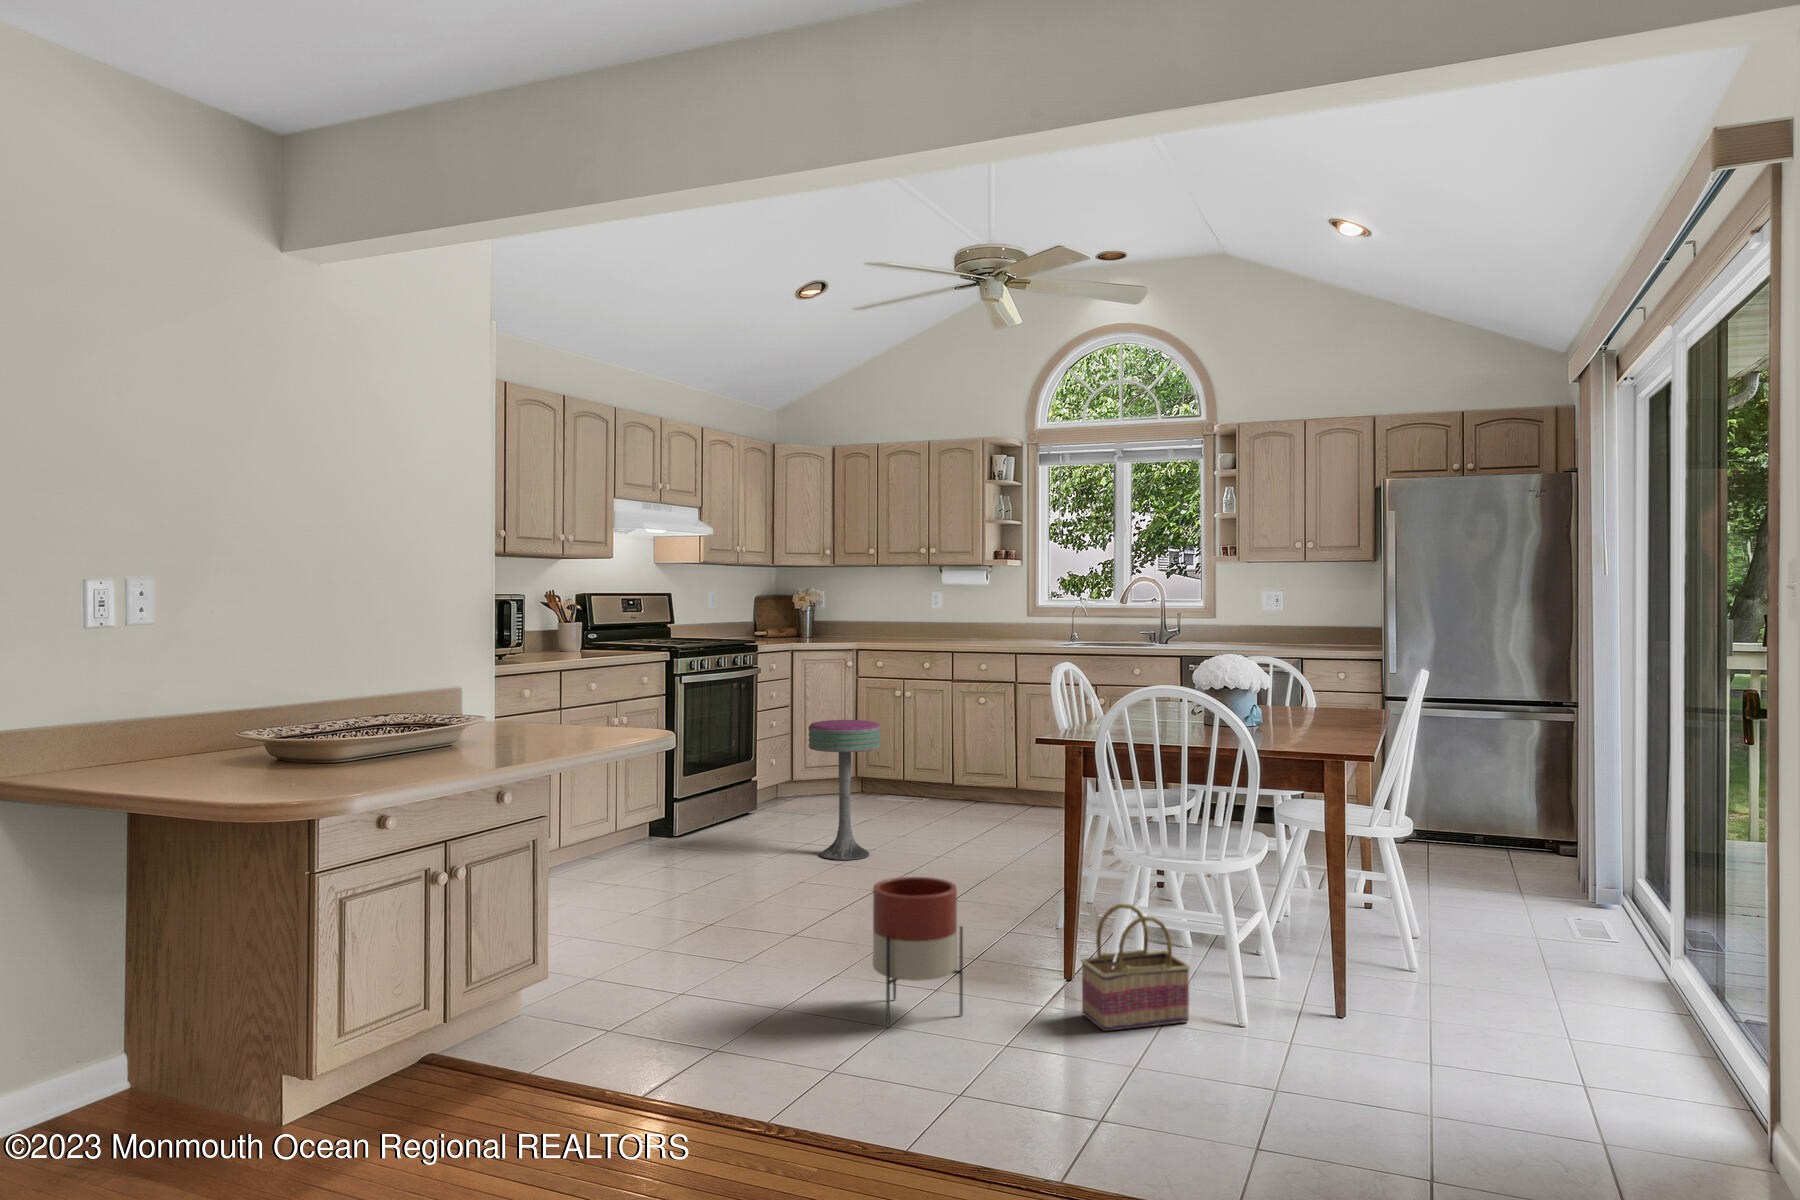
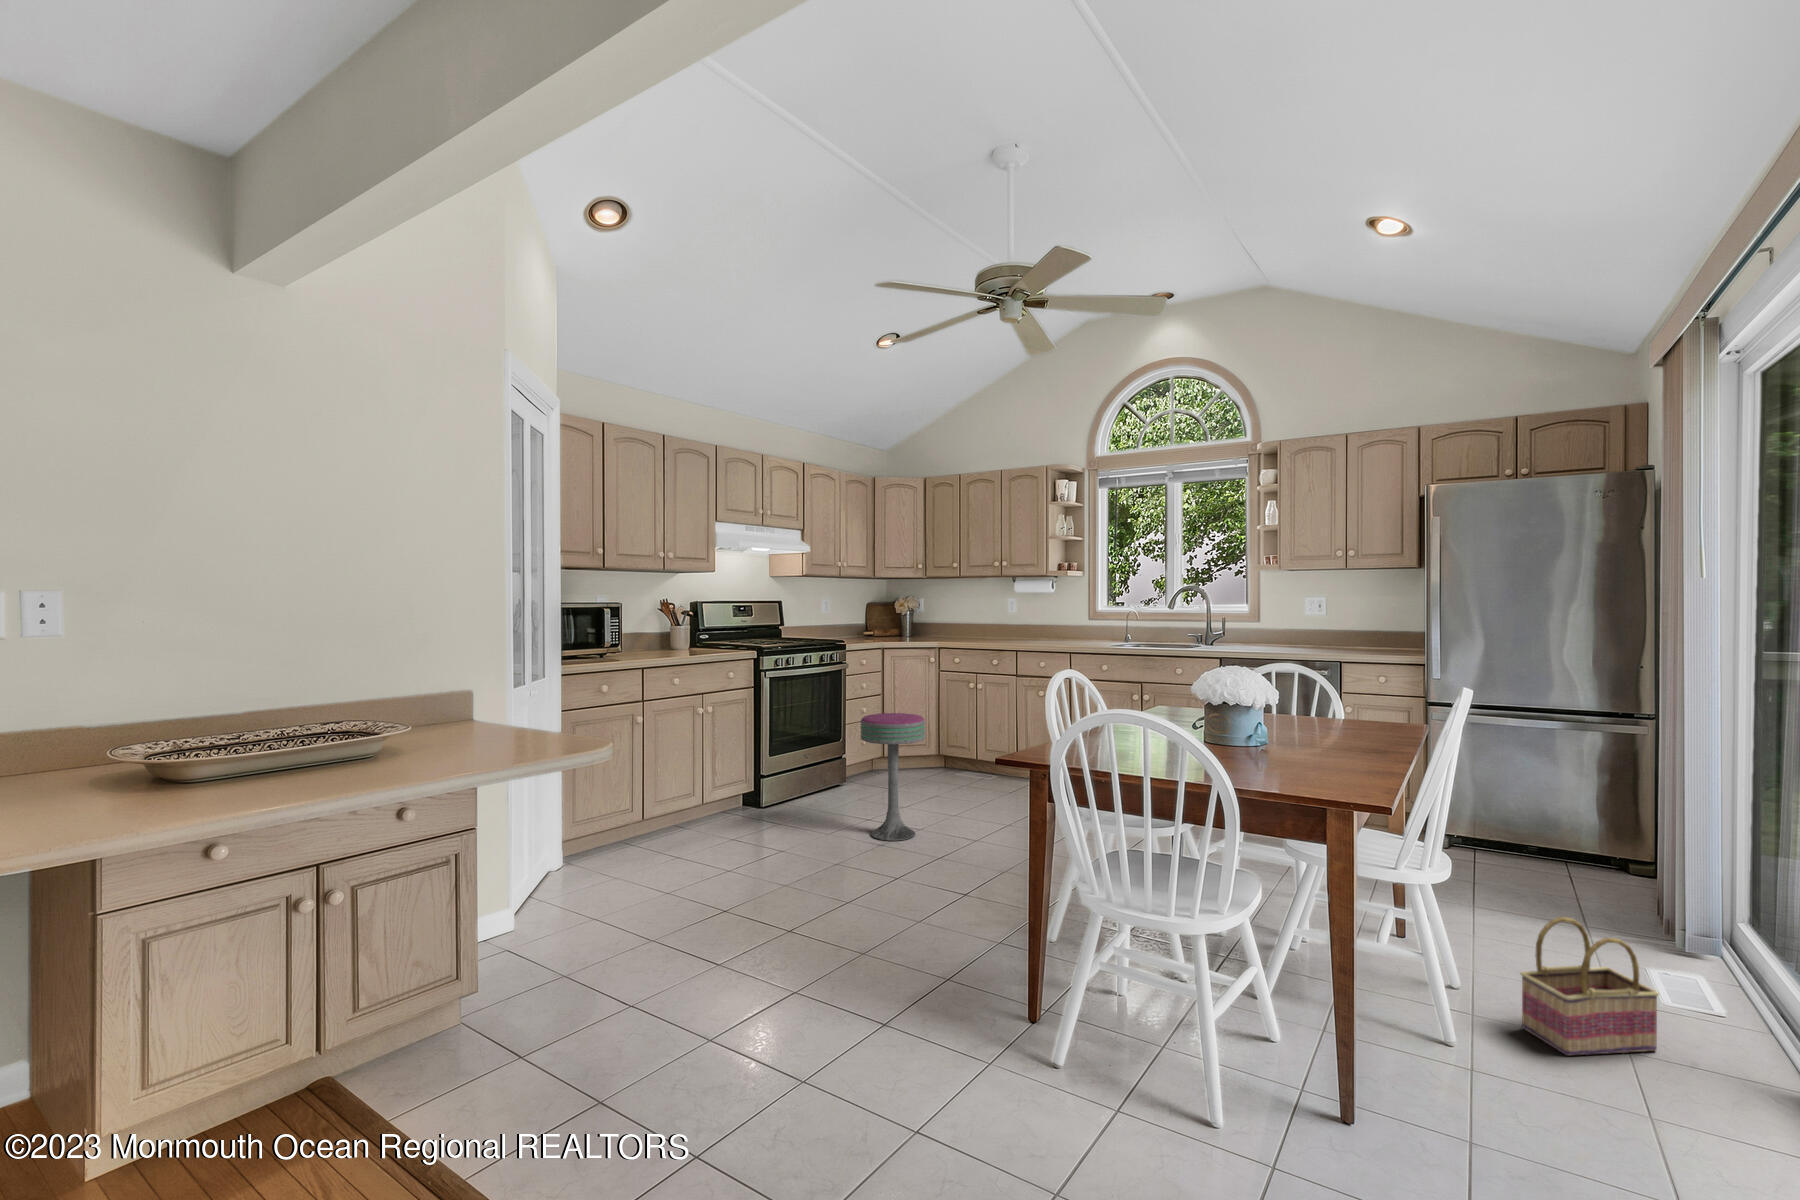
planter: present [873,877,963,1027] -> none [790,913,889,1097]
basket: present [1081,904,1190,1031] -> present [1520,917,1659,1055]

